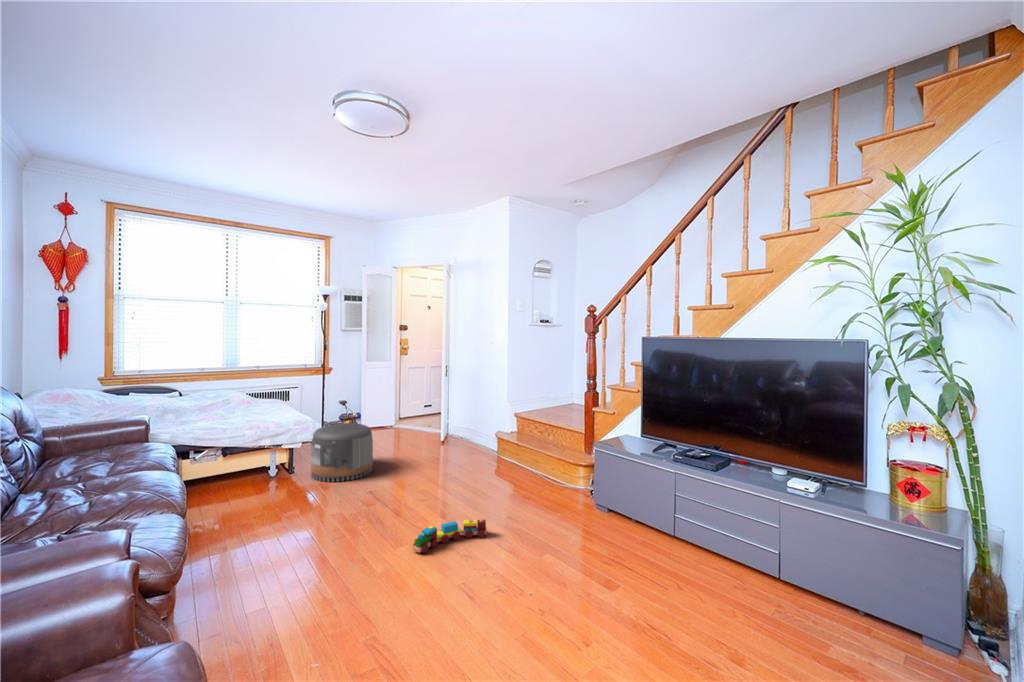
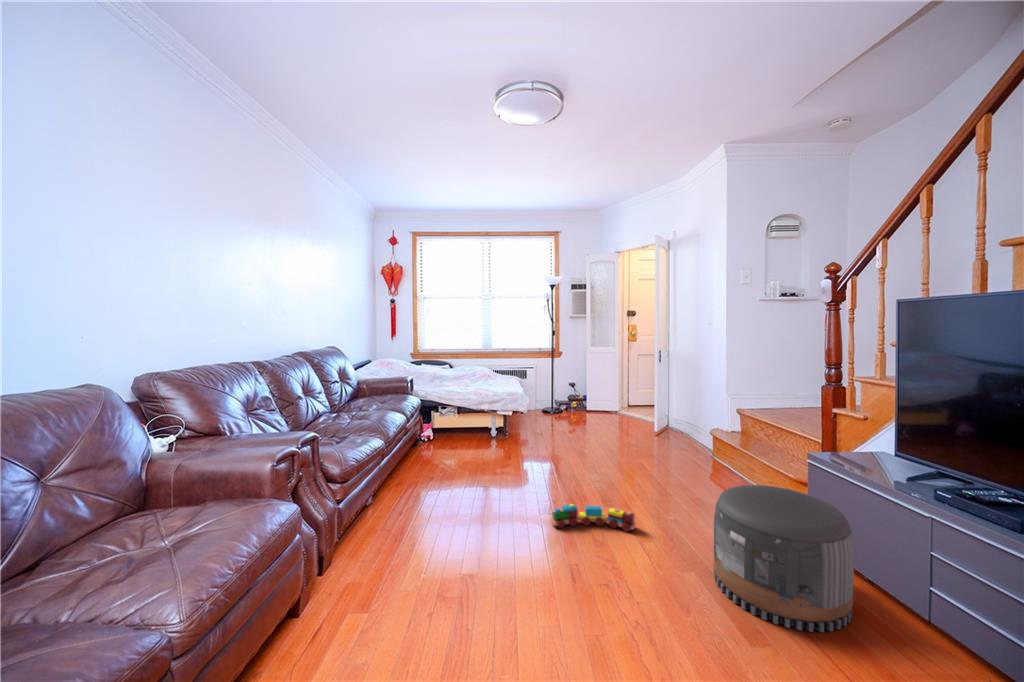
pouf: present [311,423,373,482] -> present [714,485,854,632]

